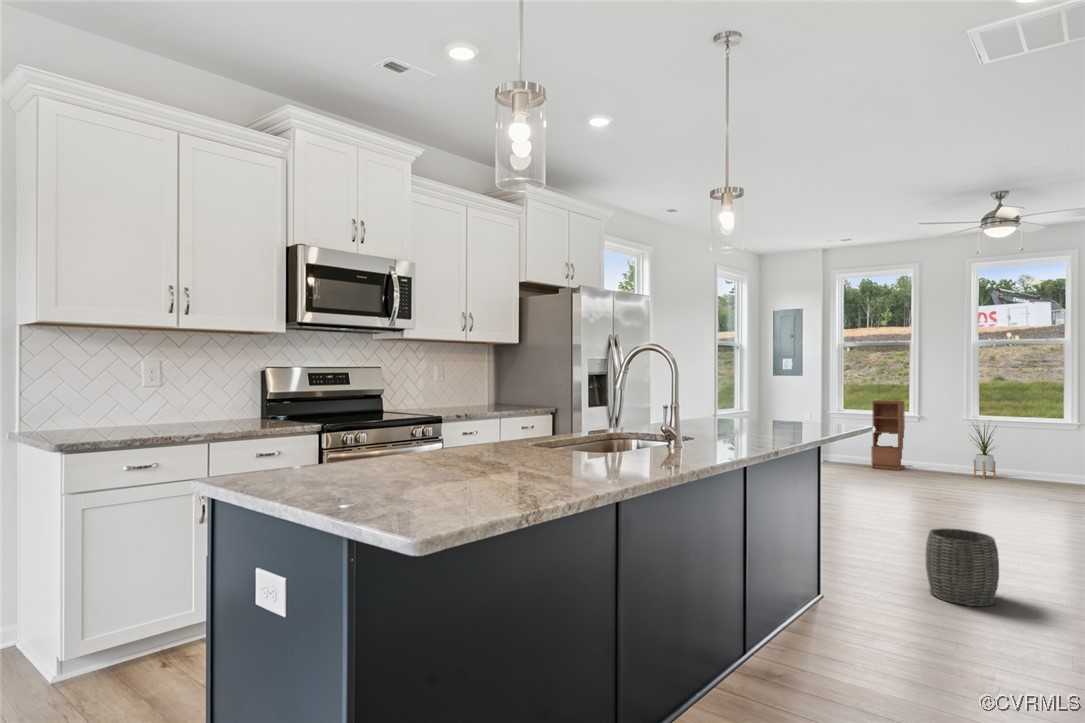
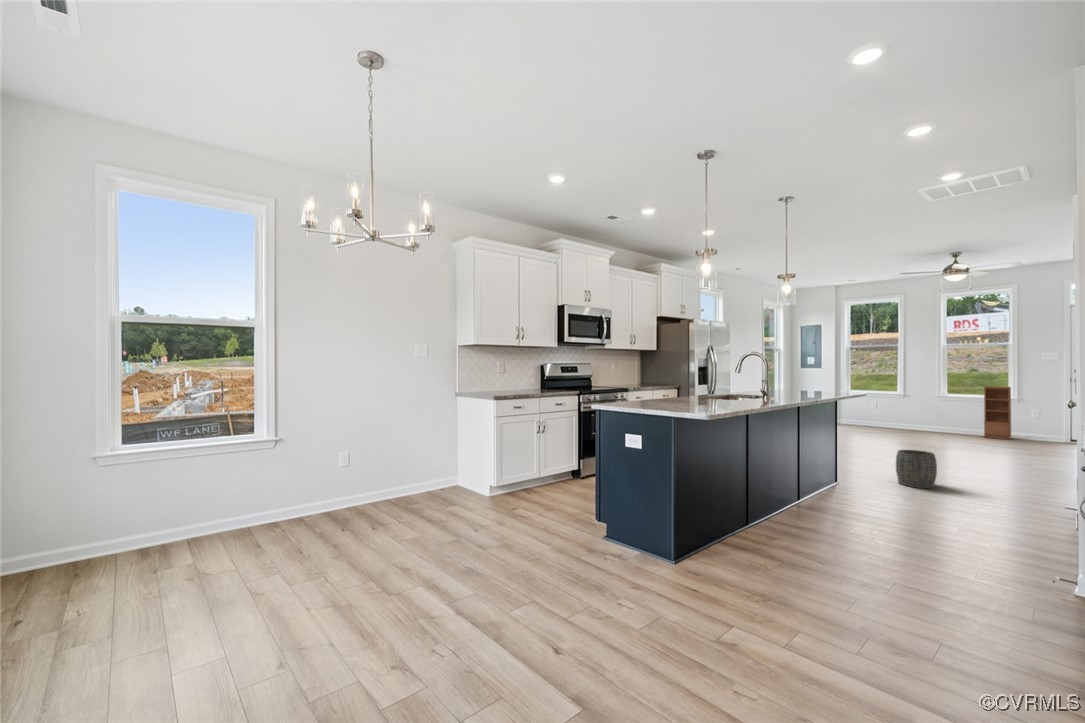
bookcase: present [871,400,905,470] -> present [984,386,1011,439]
house plant: present [972,425,997,478] -> none [938,395,965,435]

